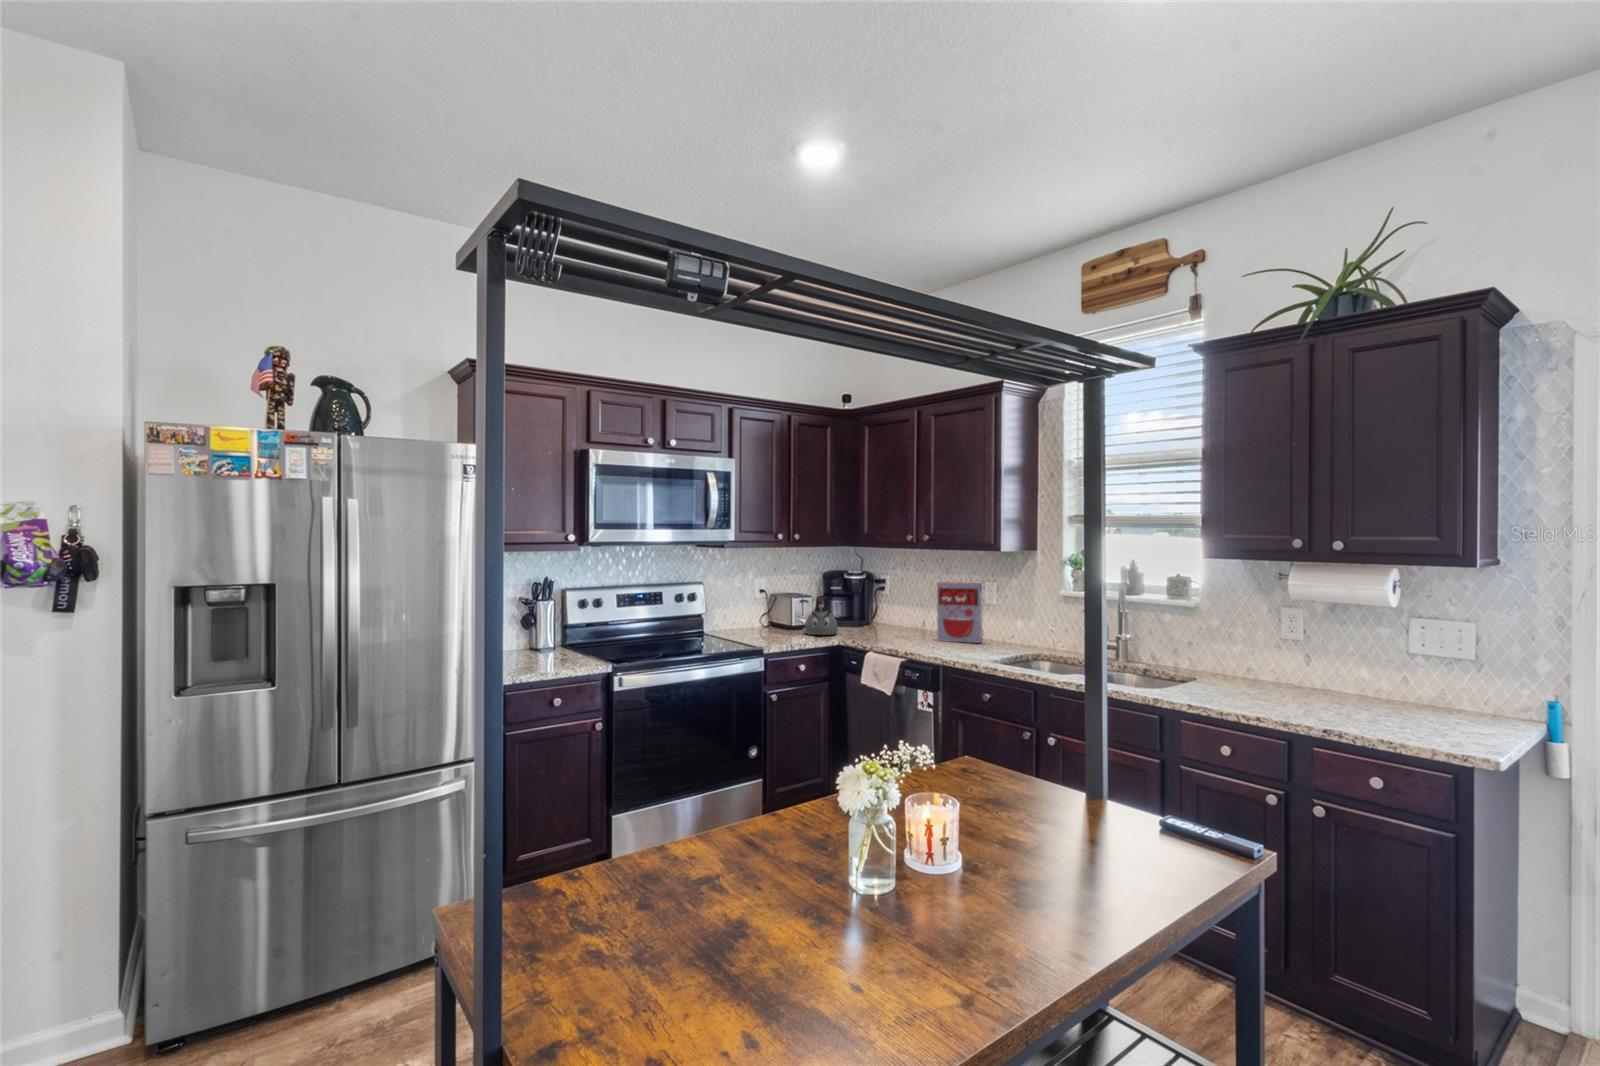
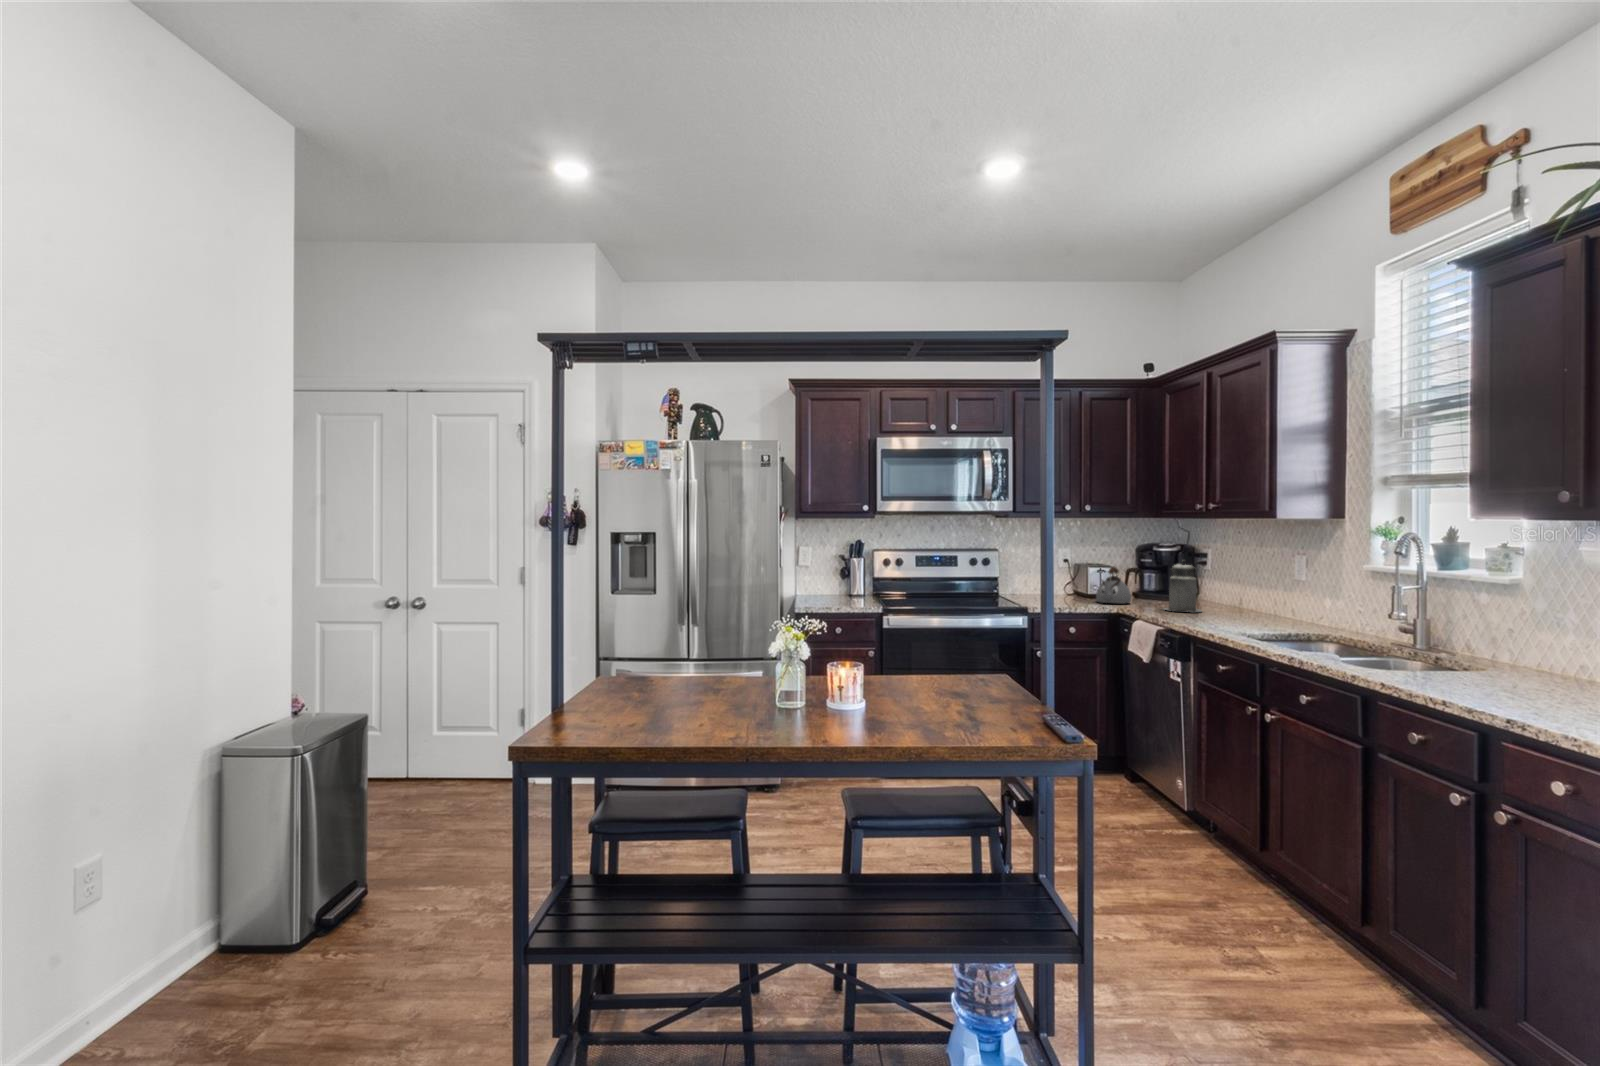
cereal box: present [937,582,983,643] -> none [1235,554,1290,621]
canister: none [873,589,908,639] -> present [1164,564,1201,612]

